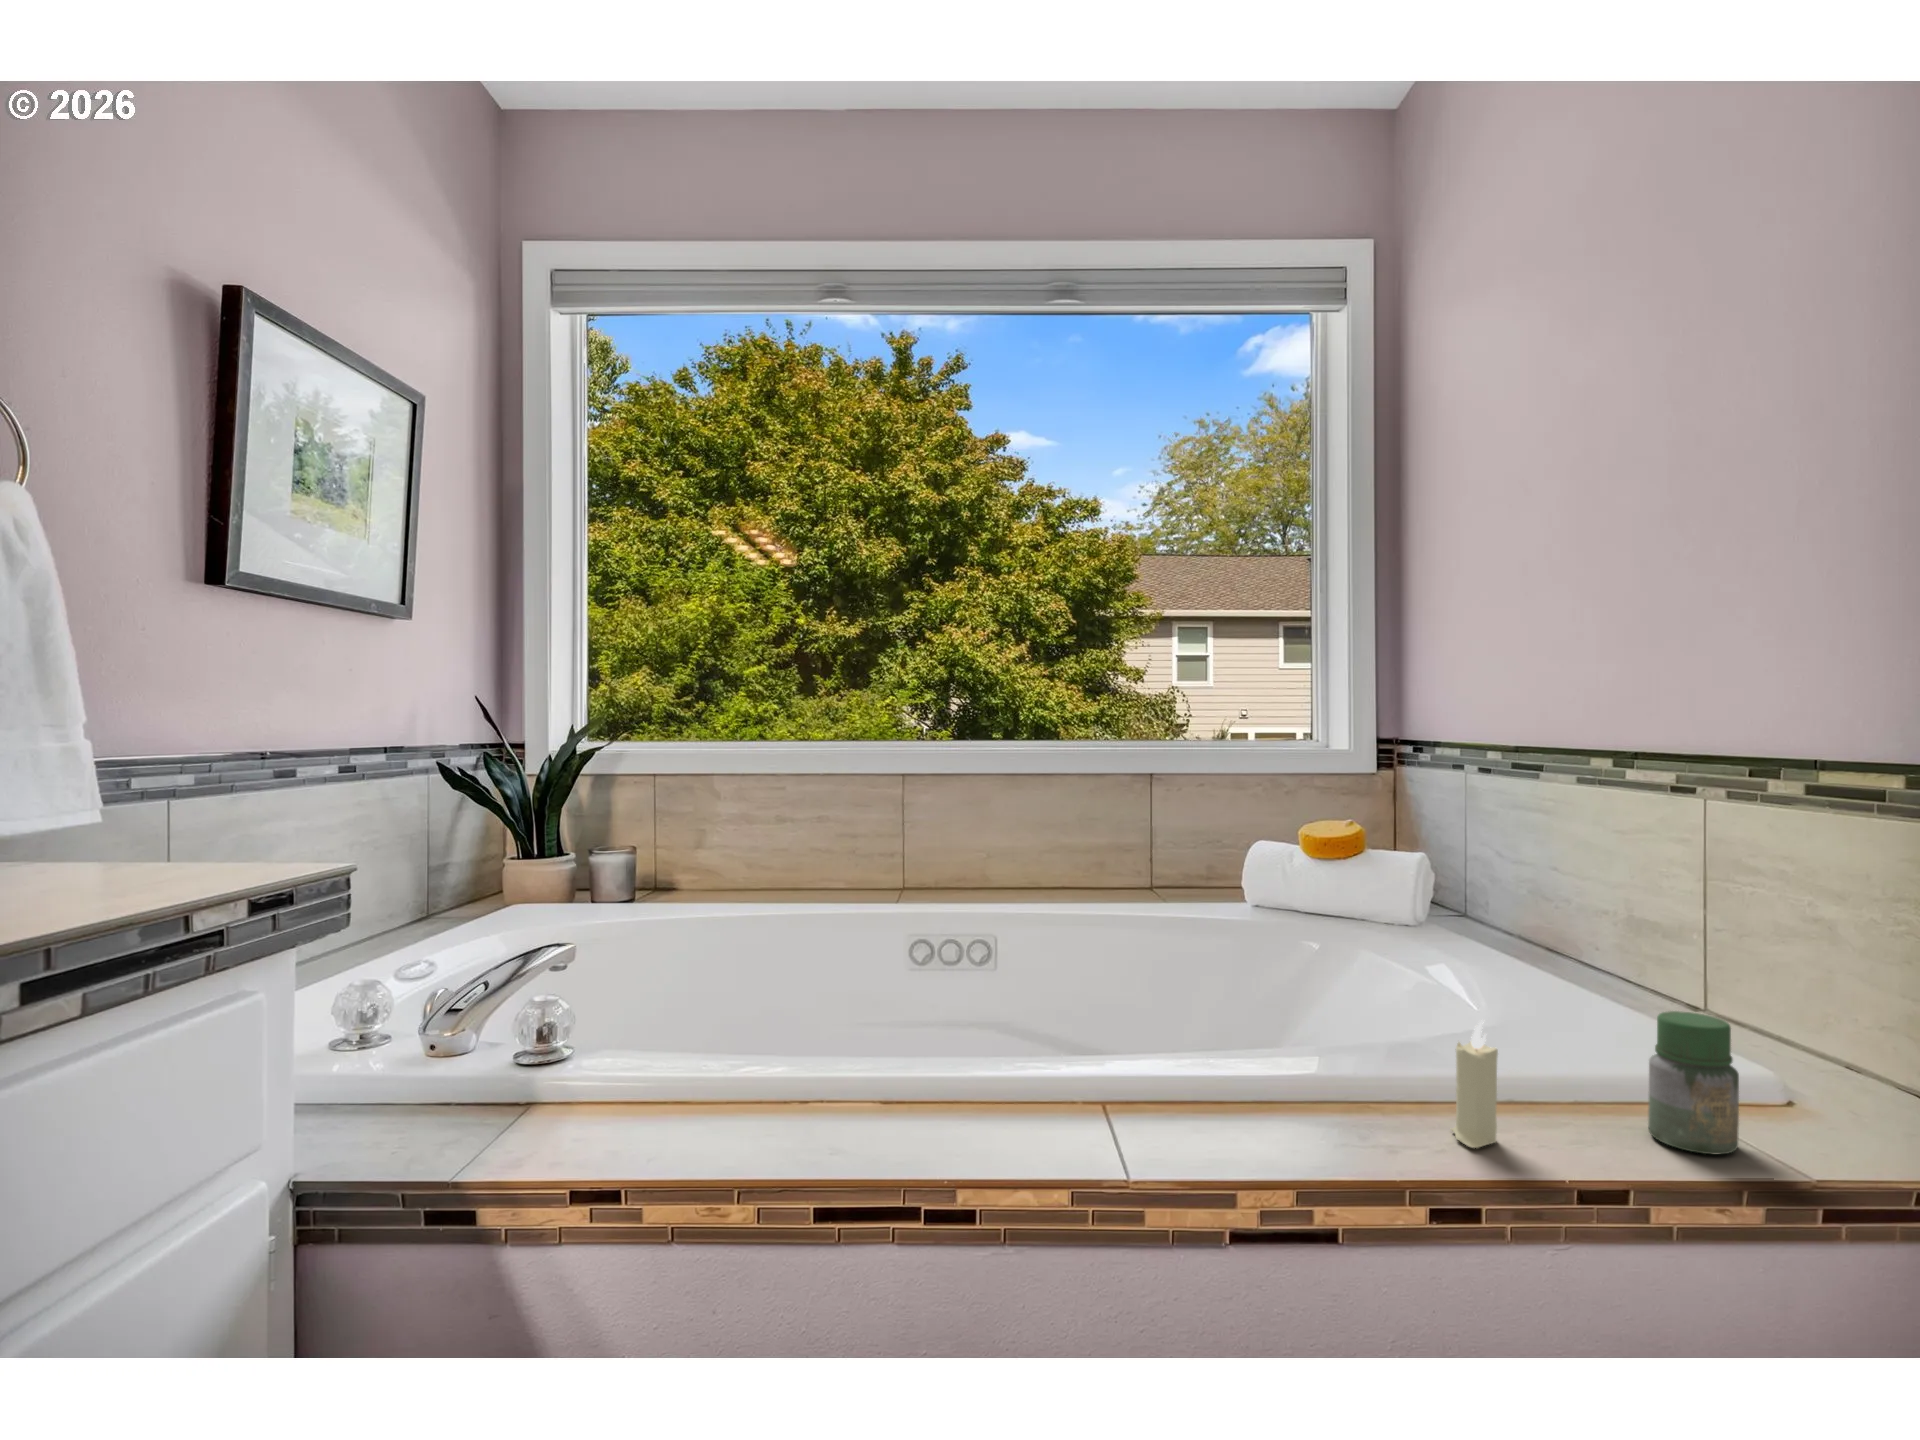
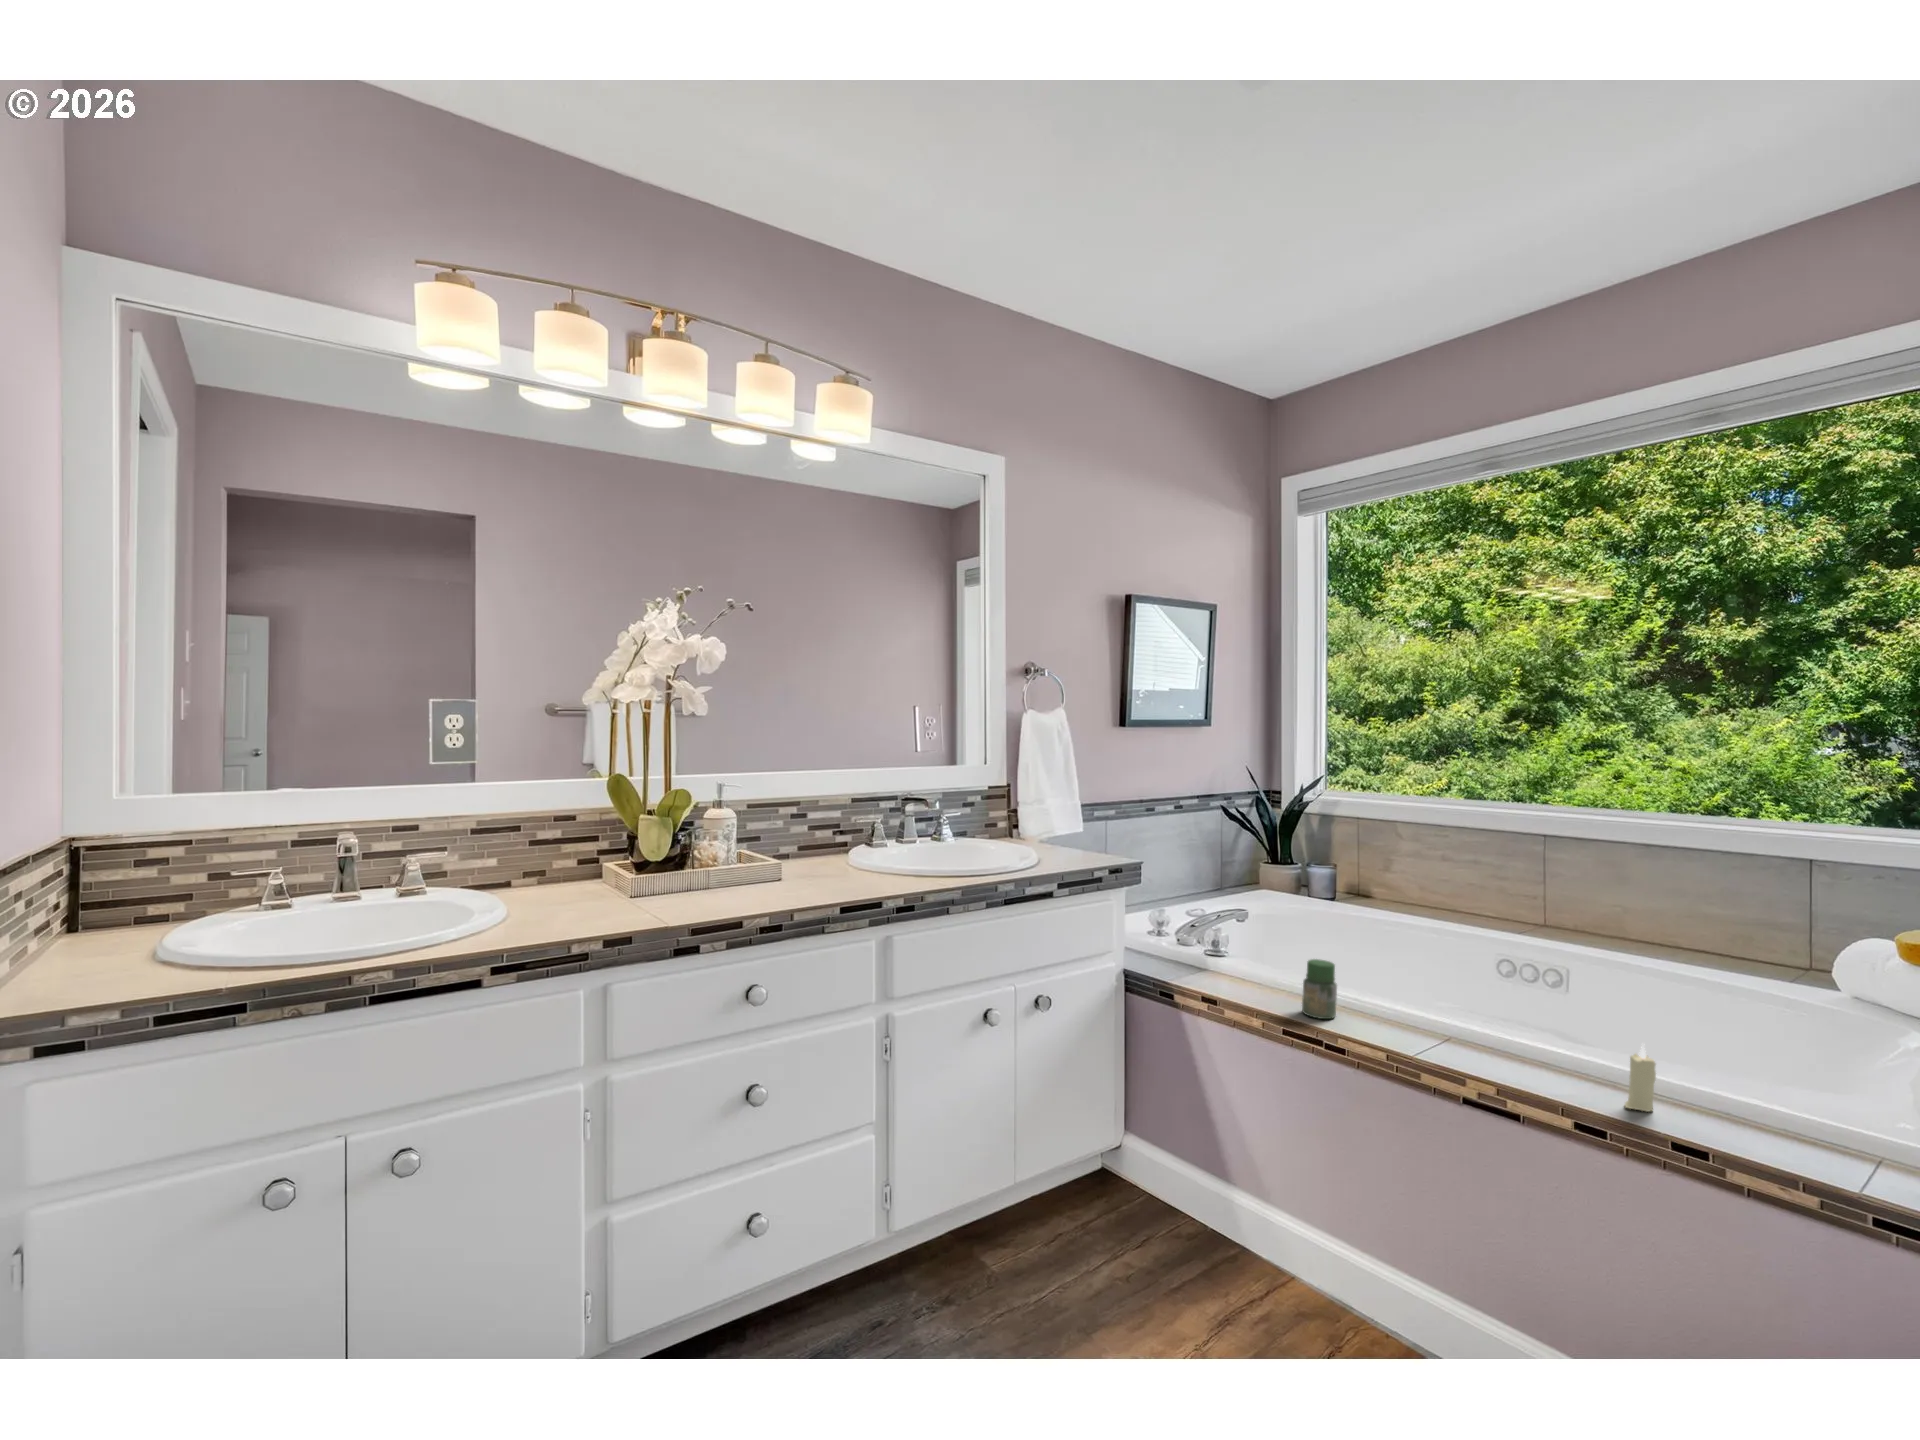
jar: present [1648,1011,1739,1154] -> present [1302,959,1337,1019]

